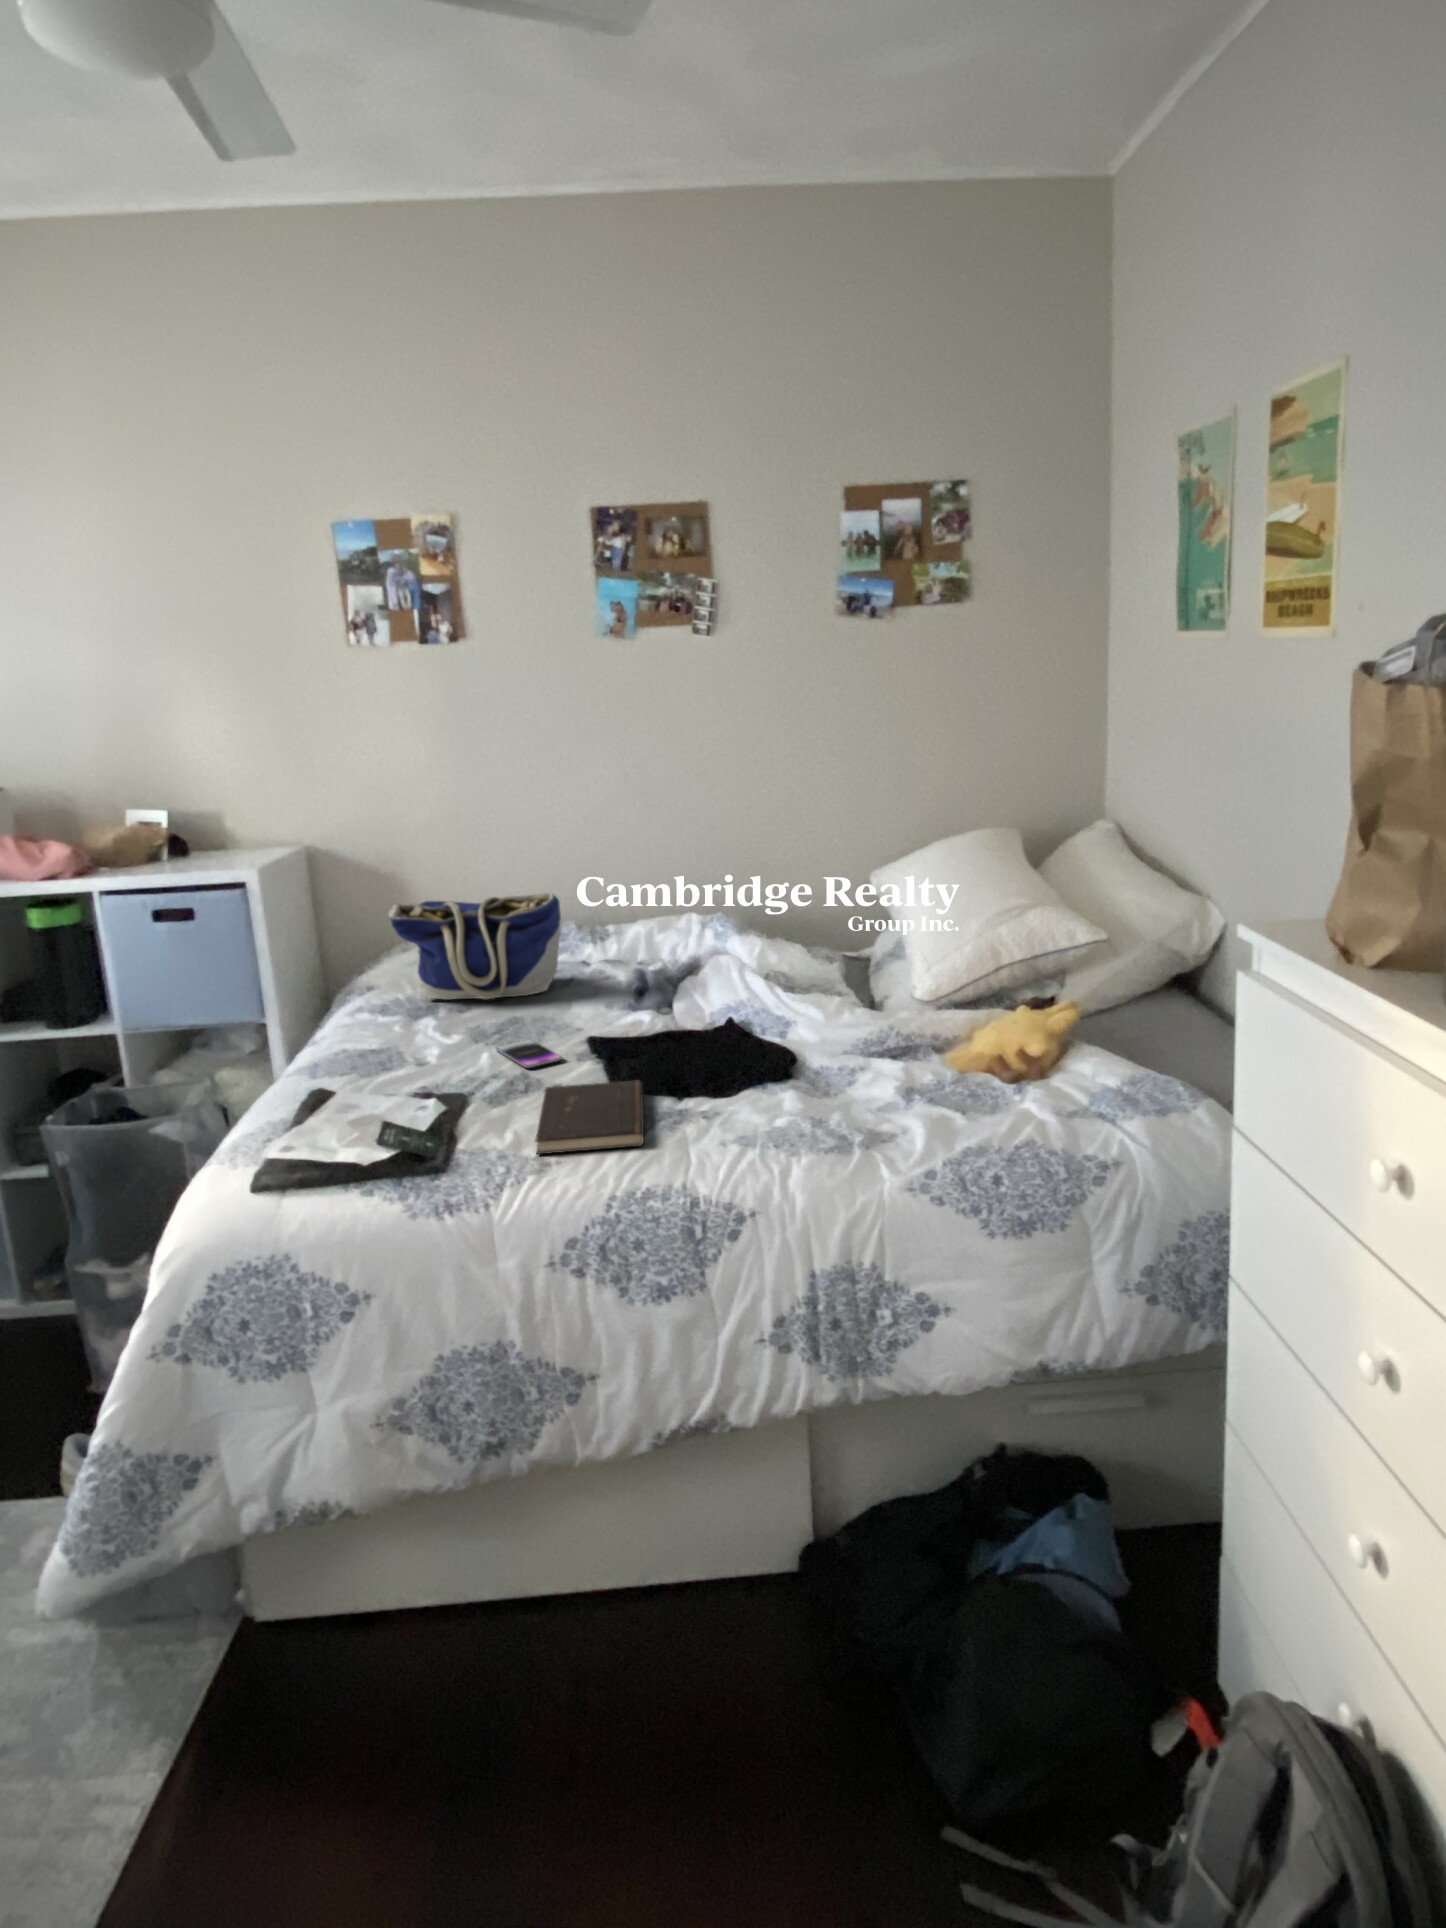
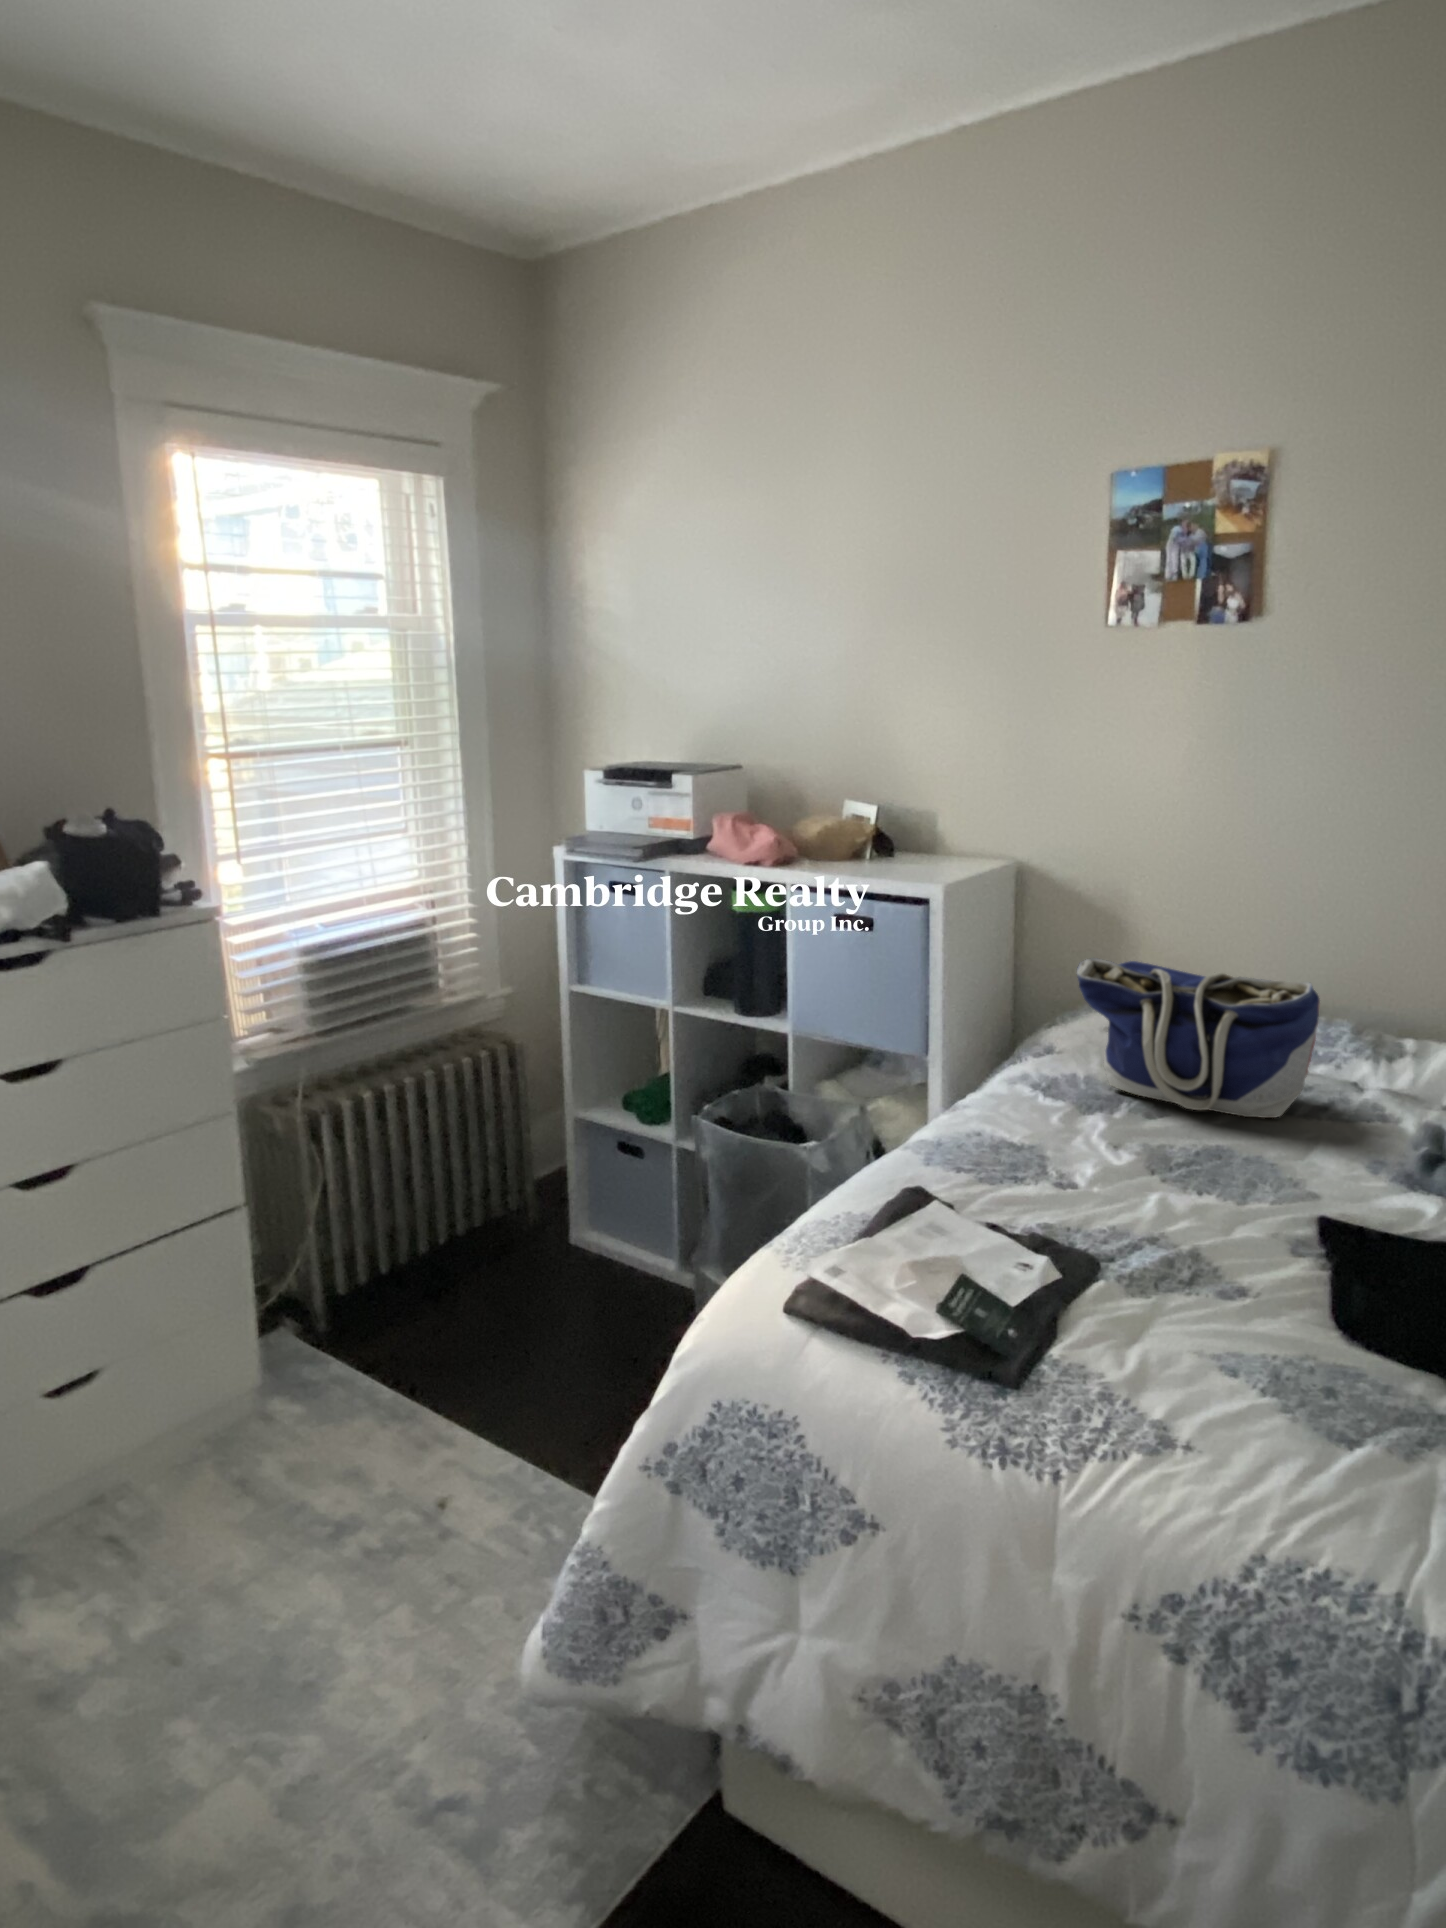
smartphone: present [496,1040,562,1068] -> none [1171,1192,1263,1246]
hardcover book: present [535,1080,644,1154] -> none [1159,1294,1379,1471]

